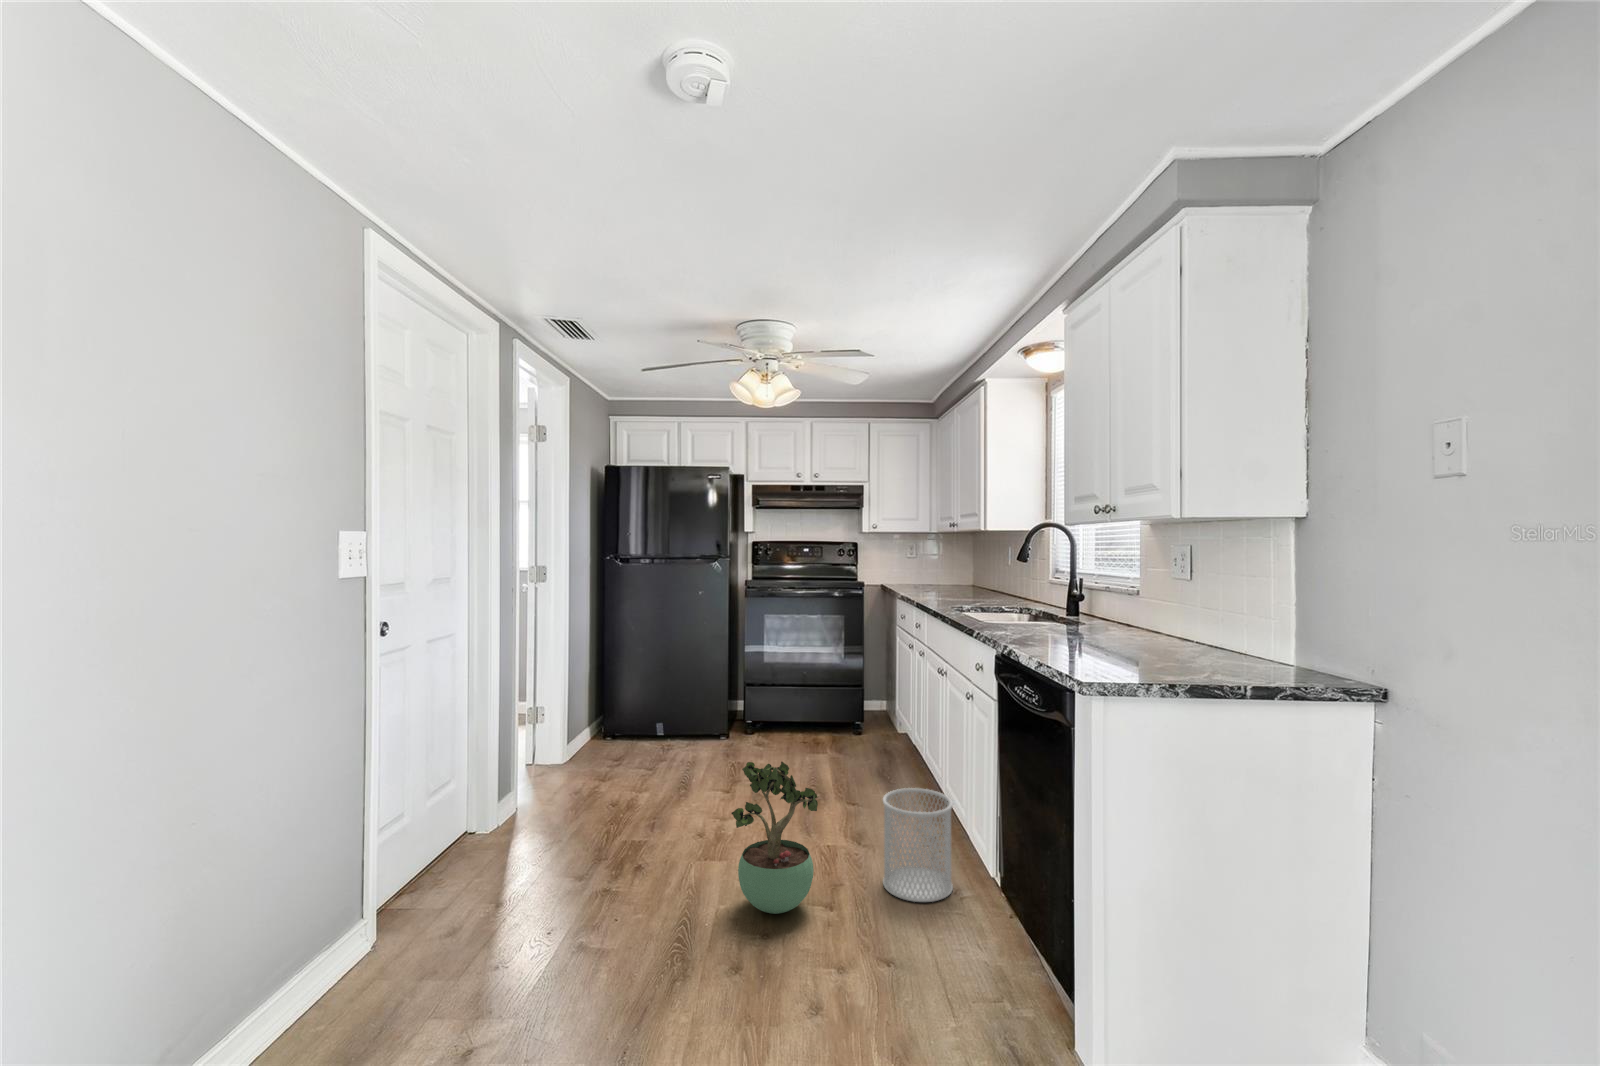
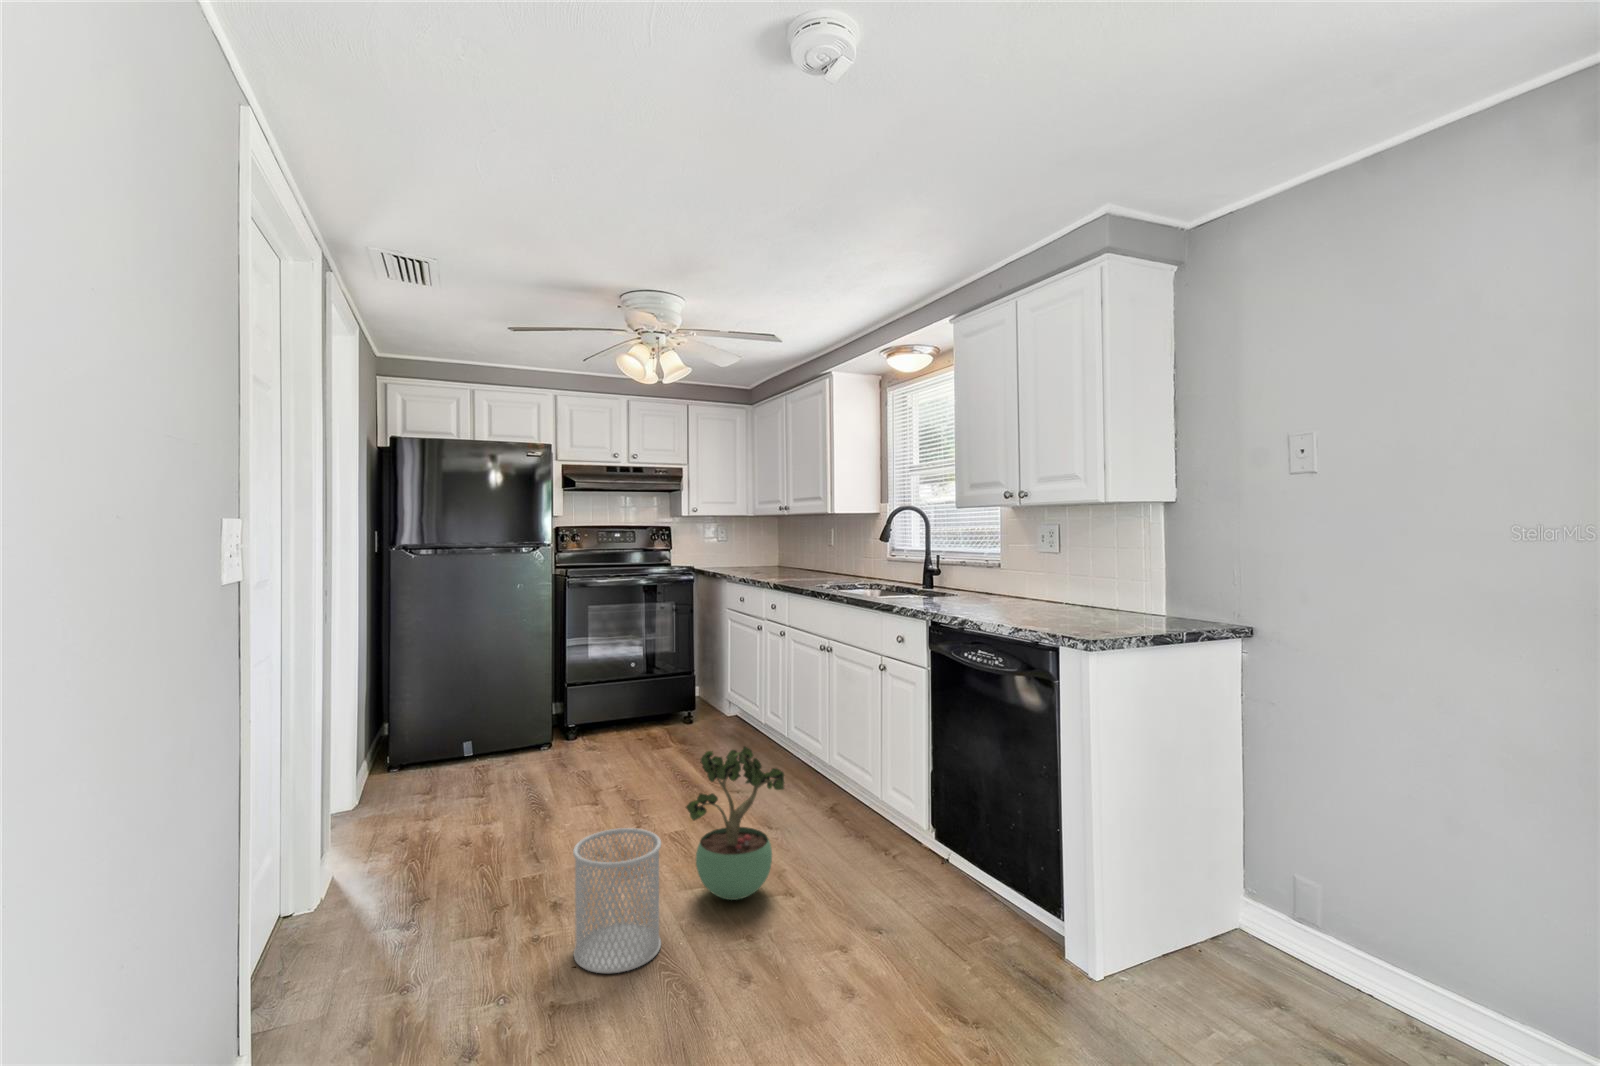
wastebasket: present [883,788,953,902] -> present [573,828,661,974]

